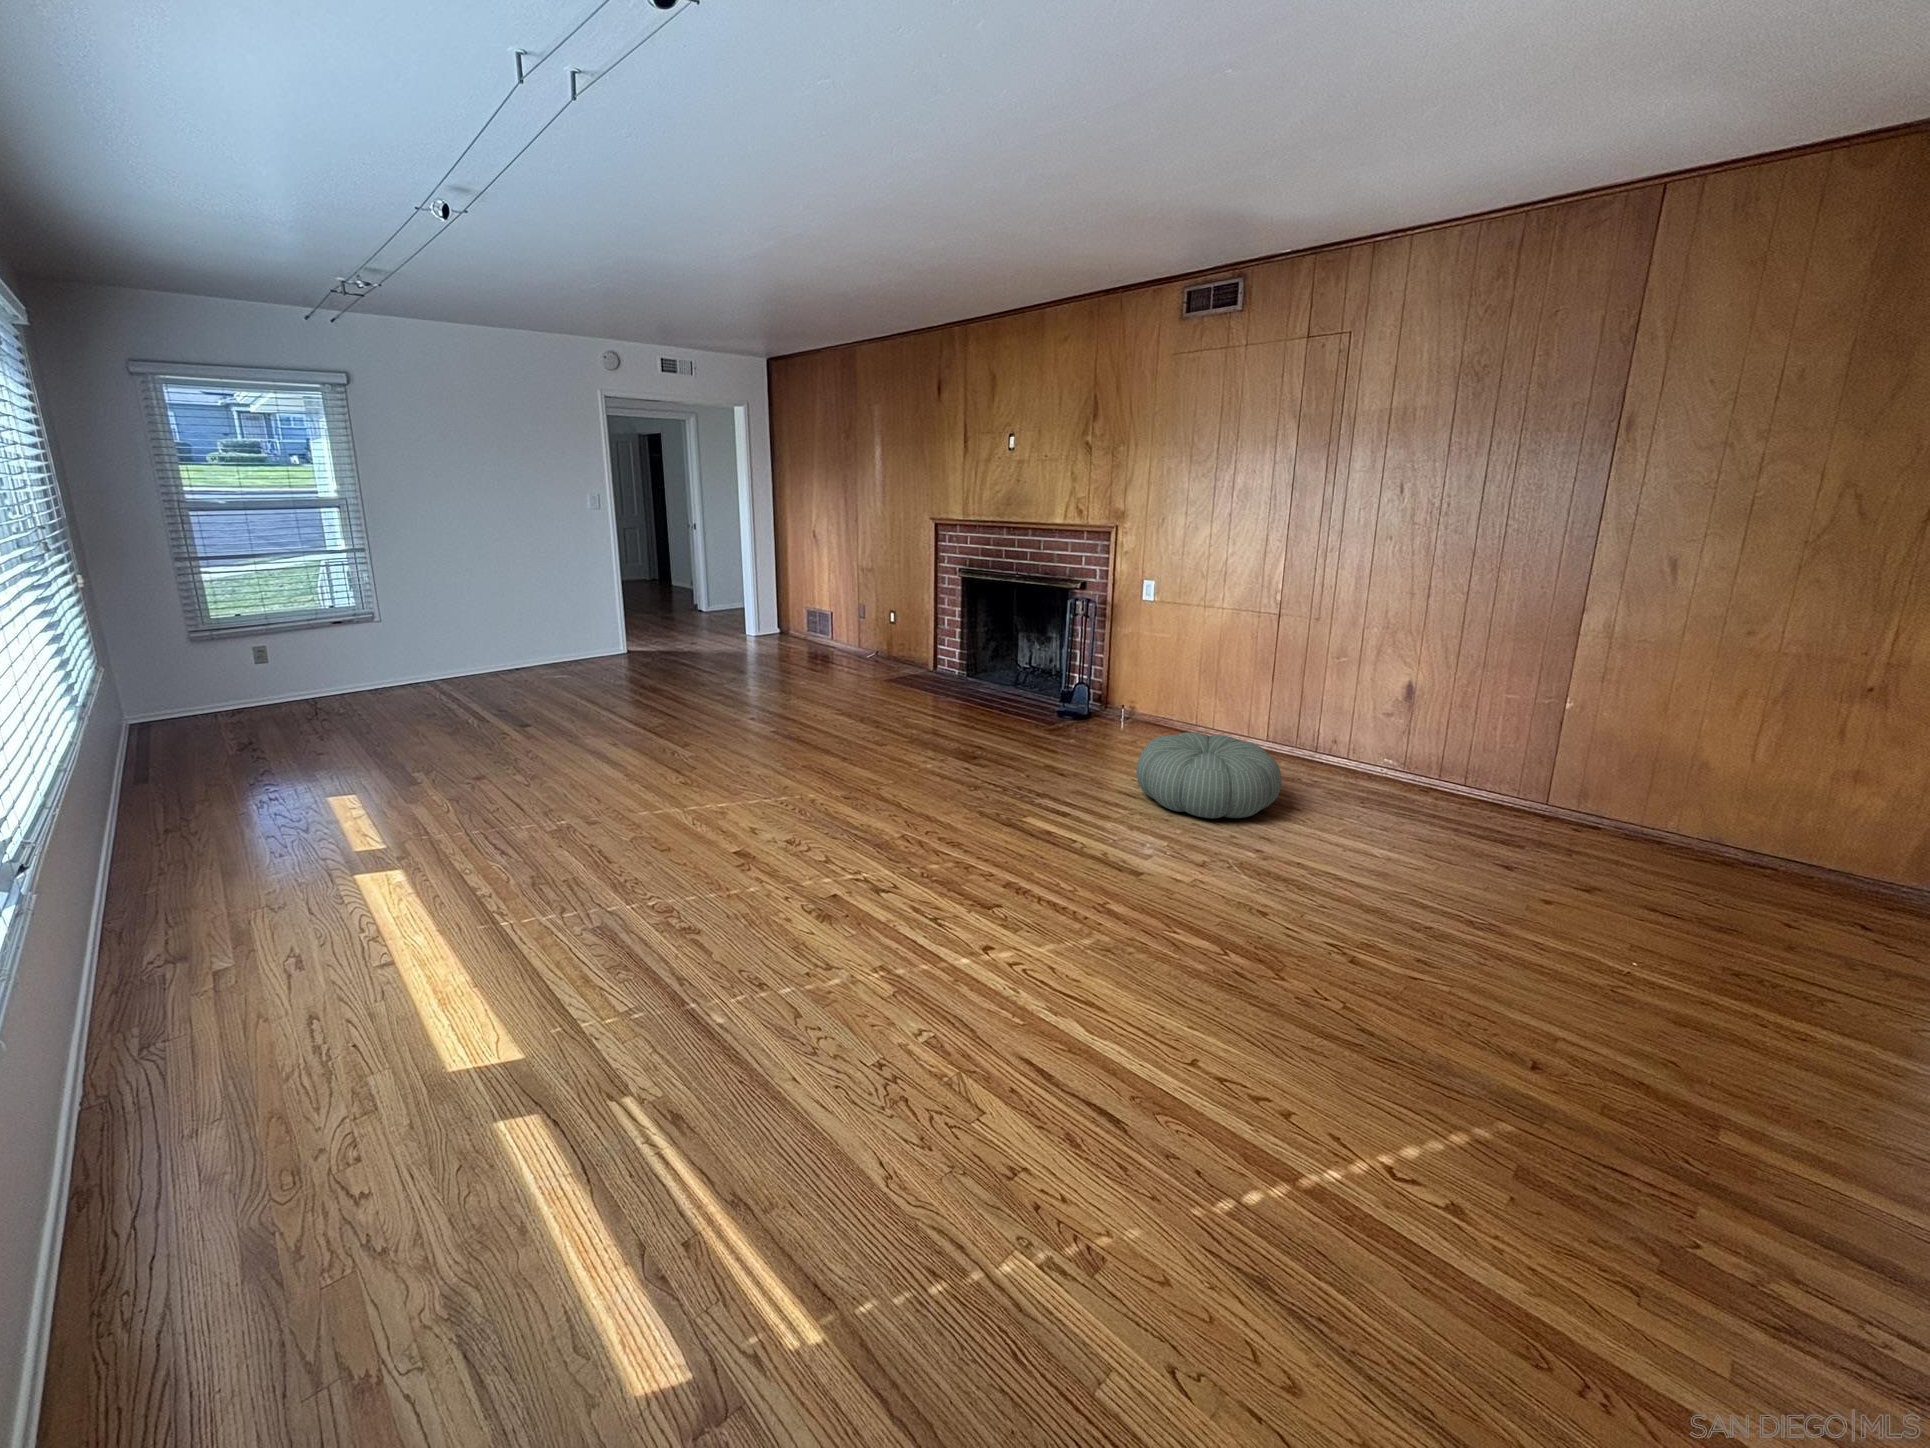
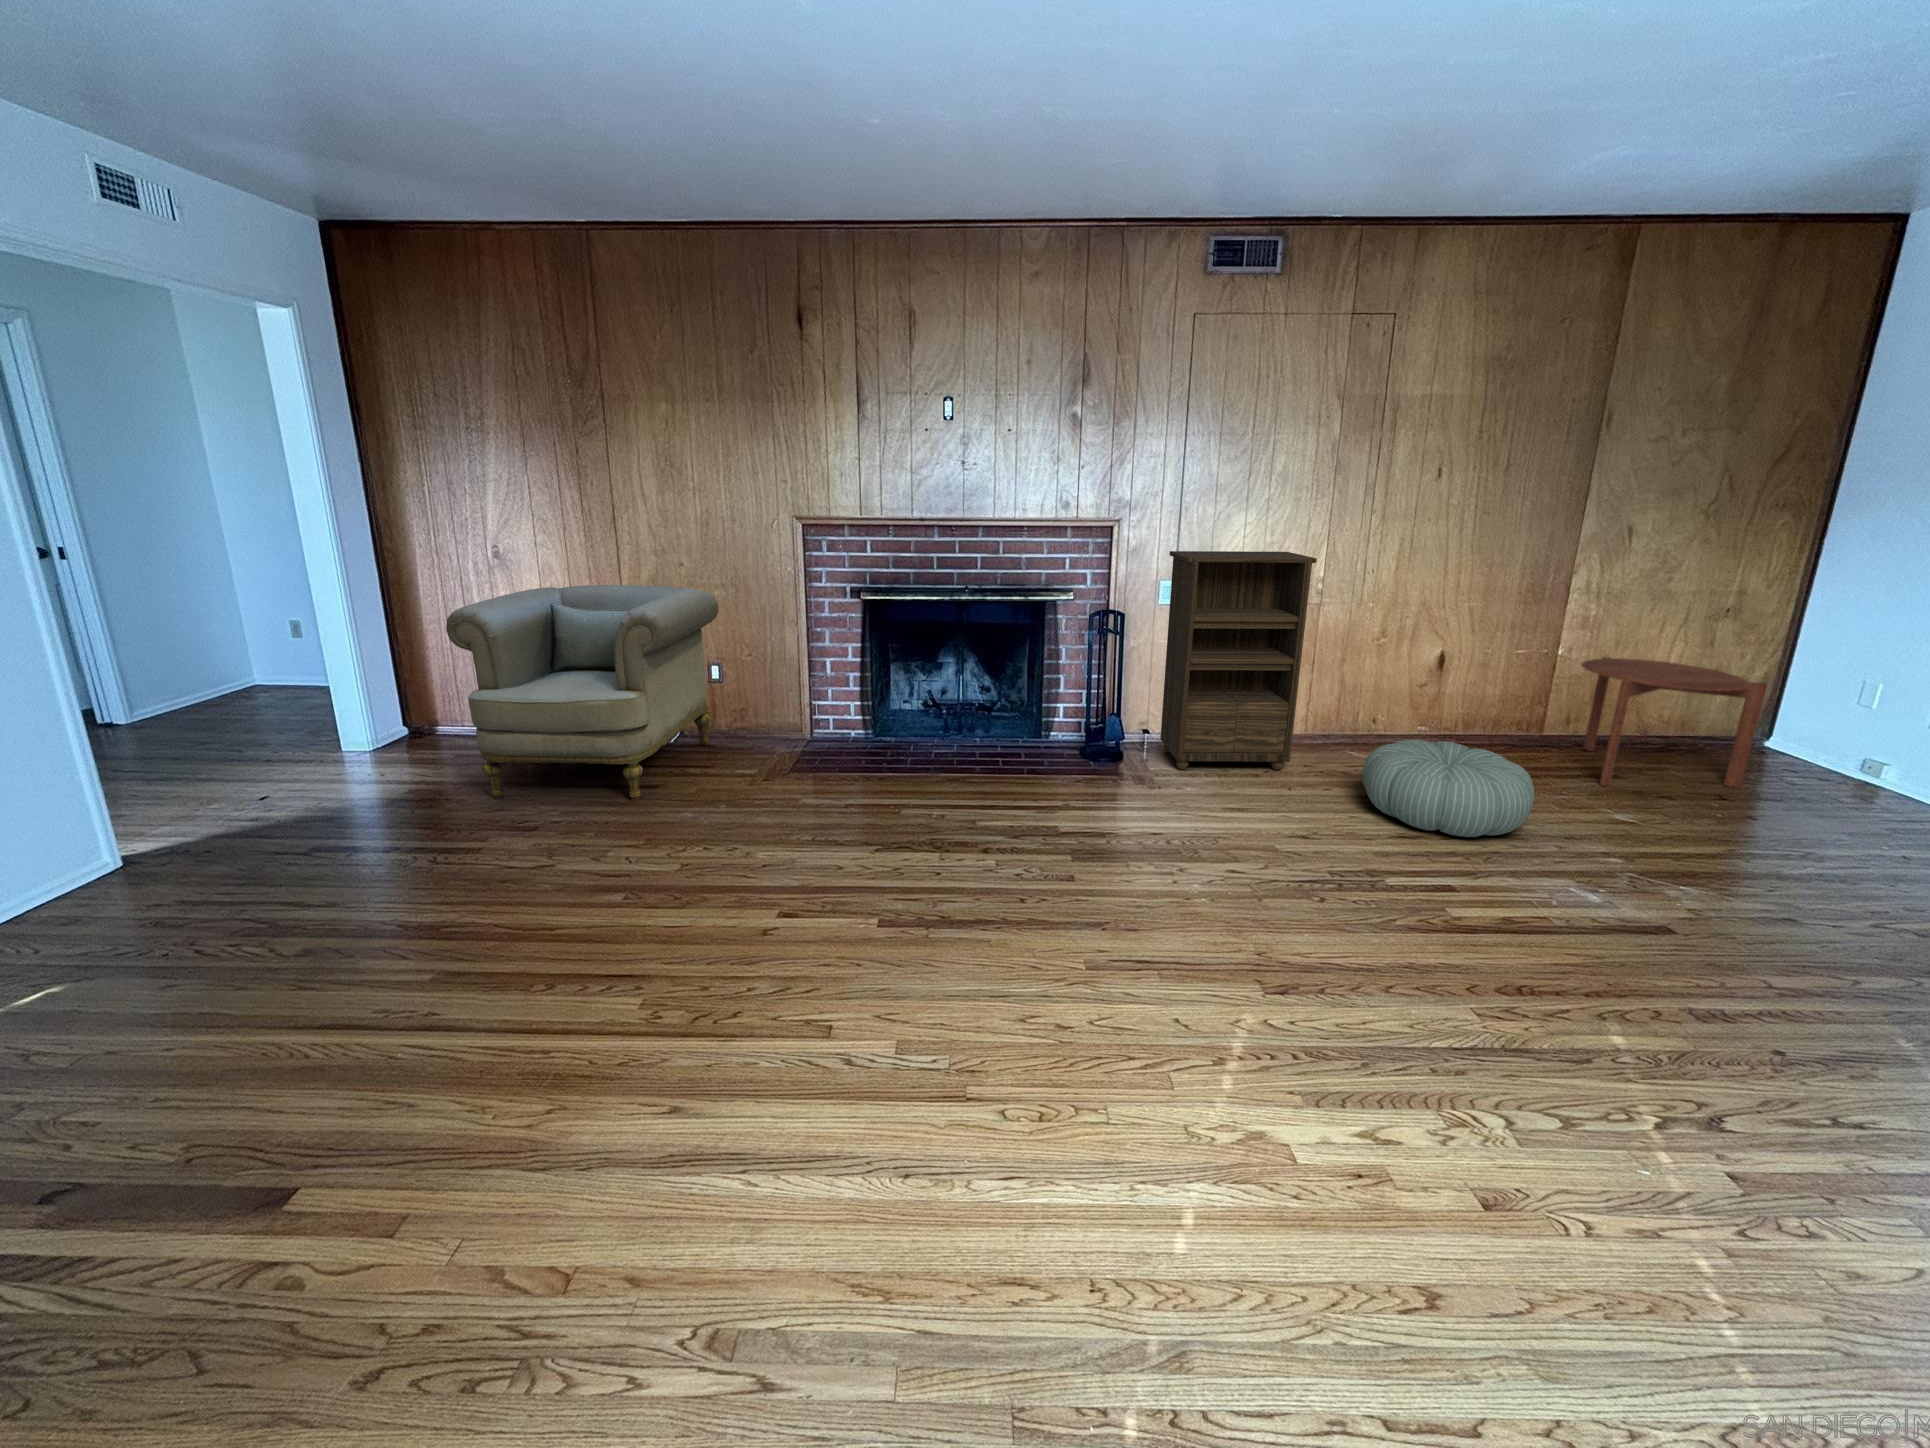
bookshelf: none [1090,554,1223,752] -> present [1160,551,1317,770]
armchair: none [747,555,886,673] -> present [446,585,719,800]
side table: none [1466,714,1711,904] -> present [1581,657,1767,788]

